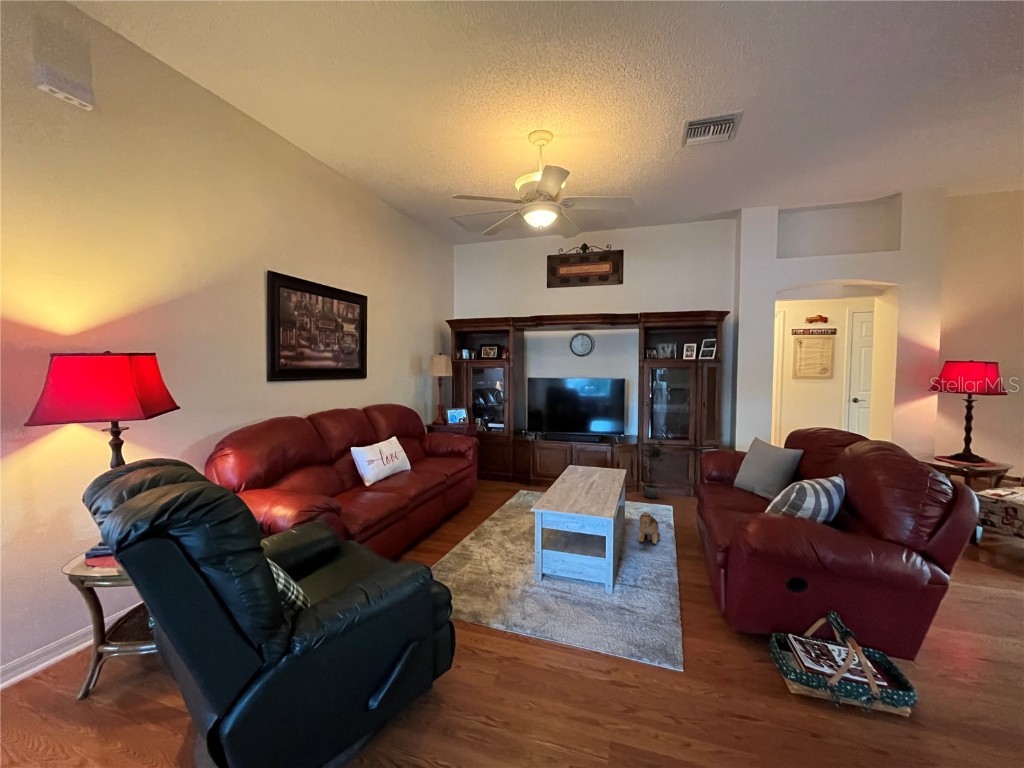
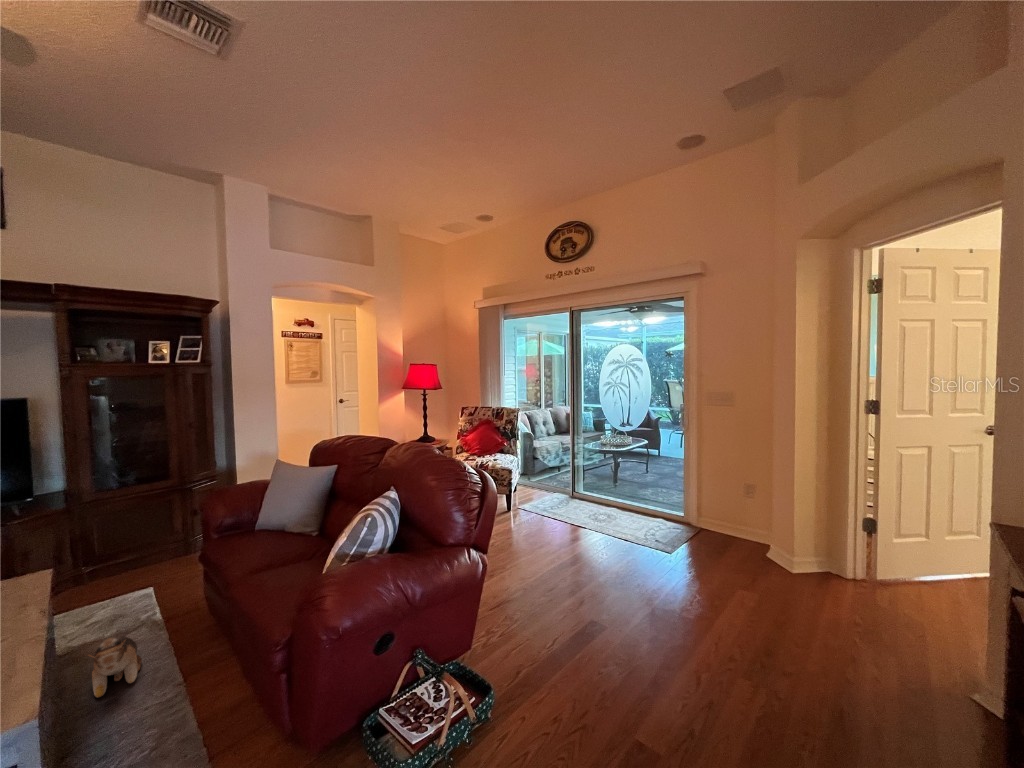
potted plant: present [643,439,666,498] -> none [74,490,135,593]

